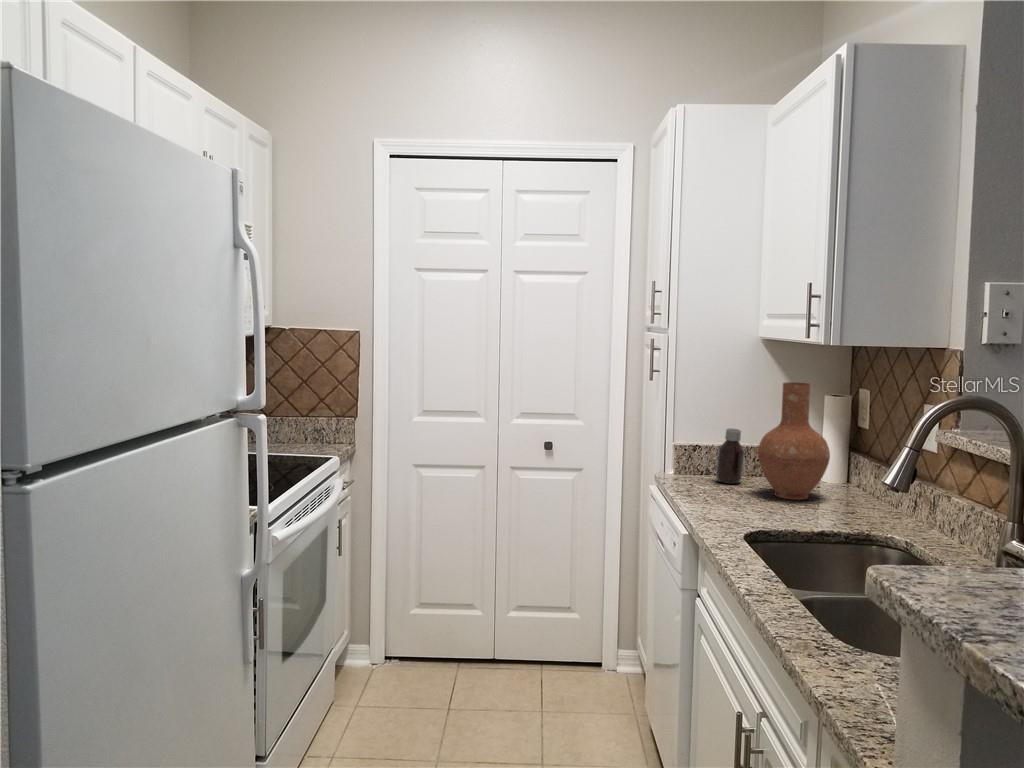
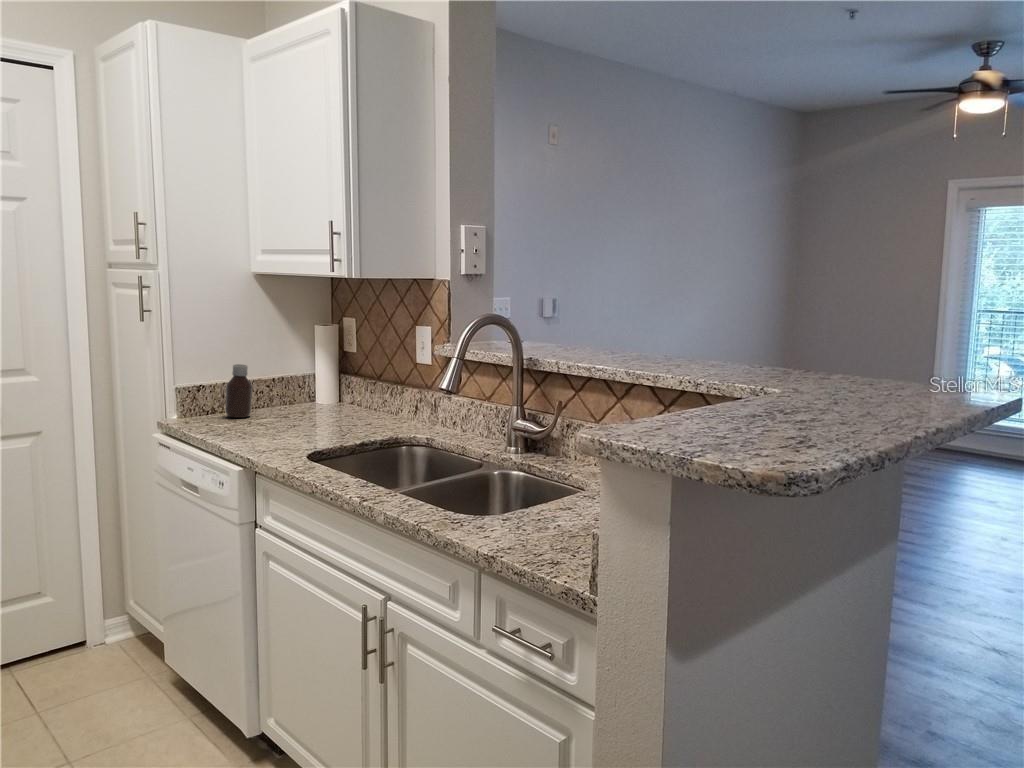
vase: present [758,382,830,500] -> none [273,315,338,422]

